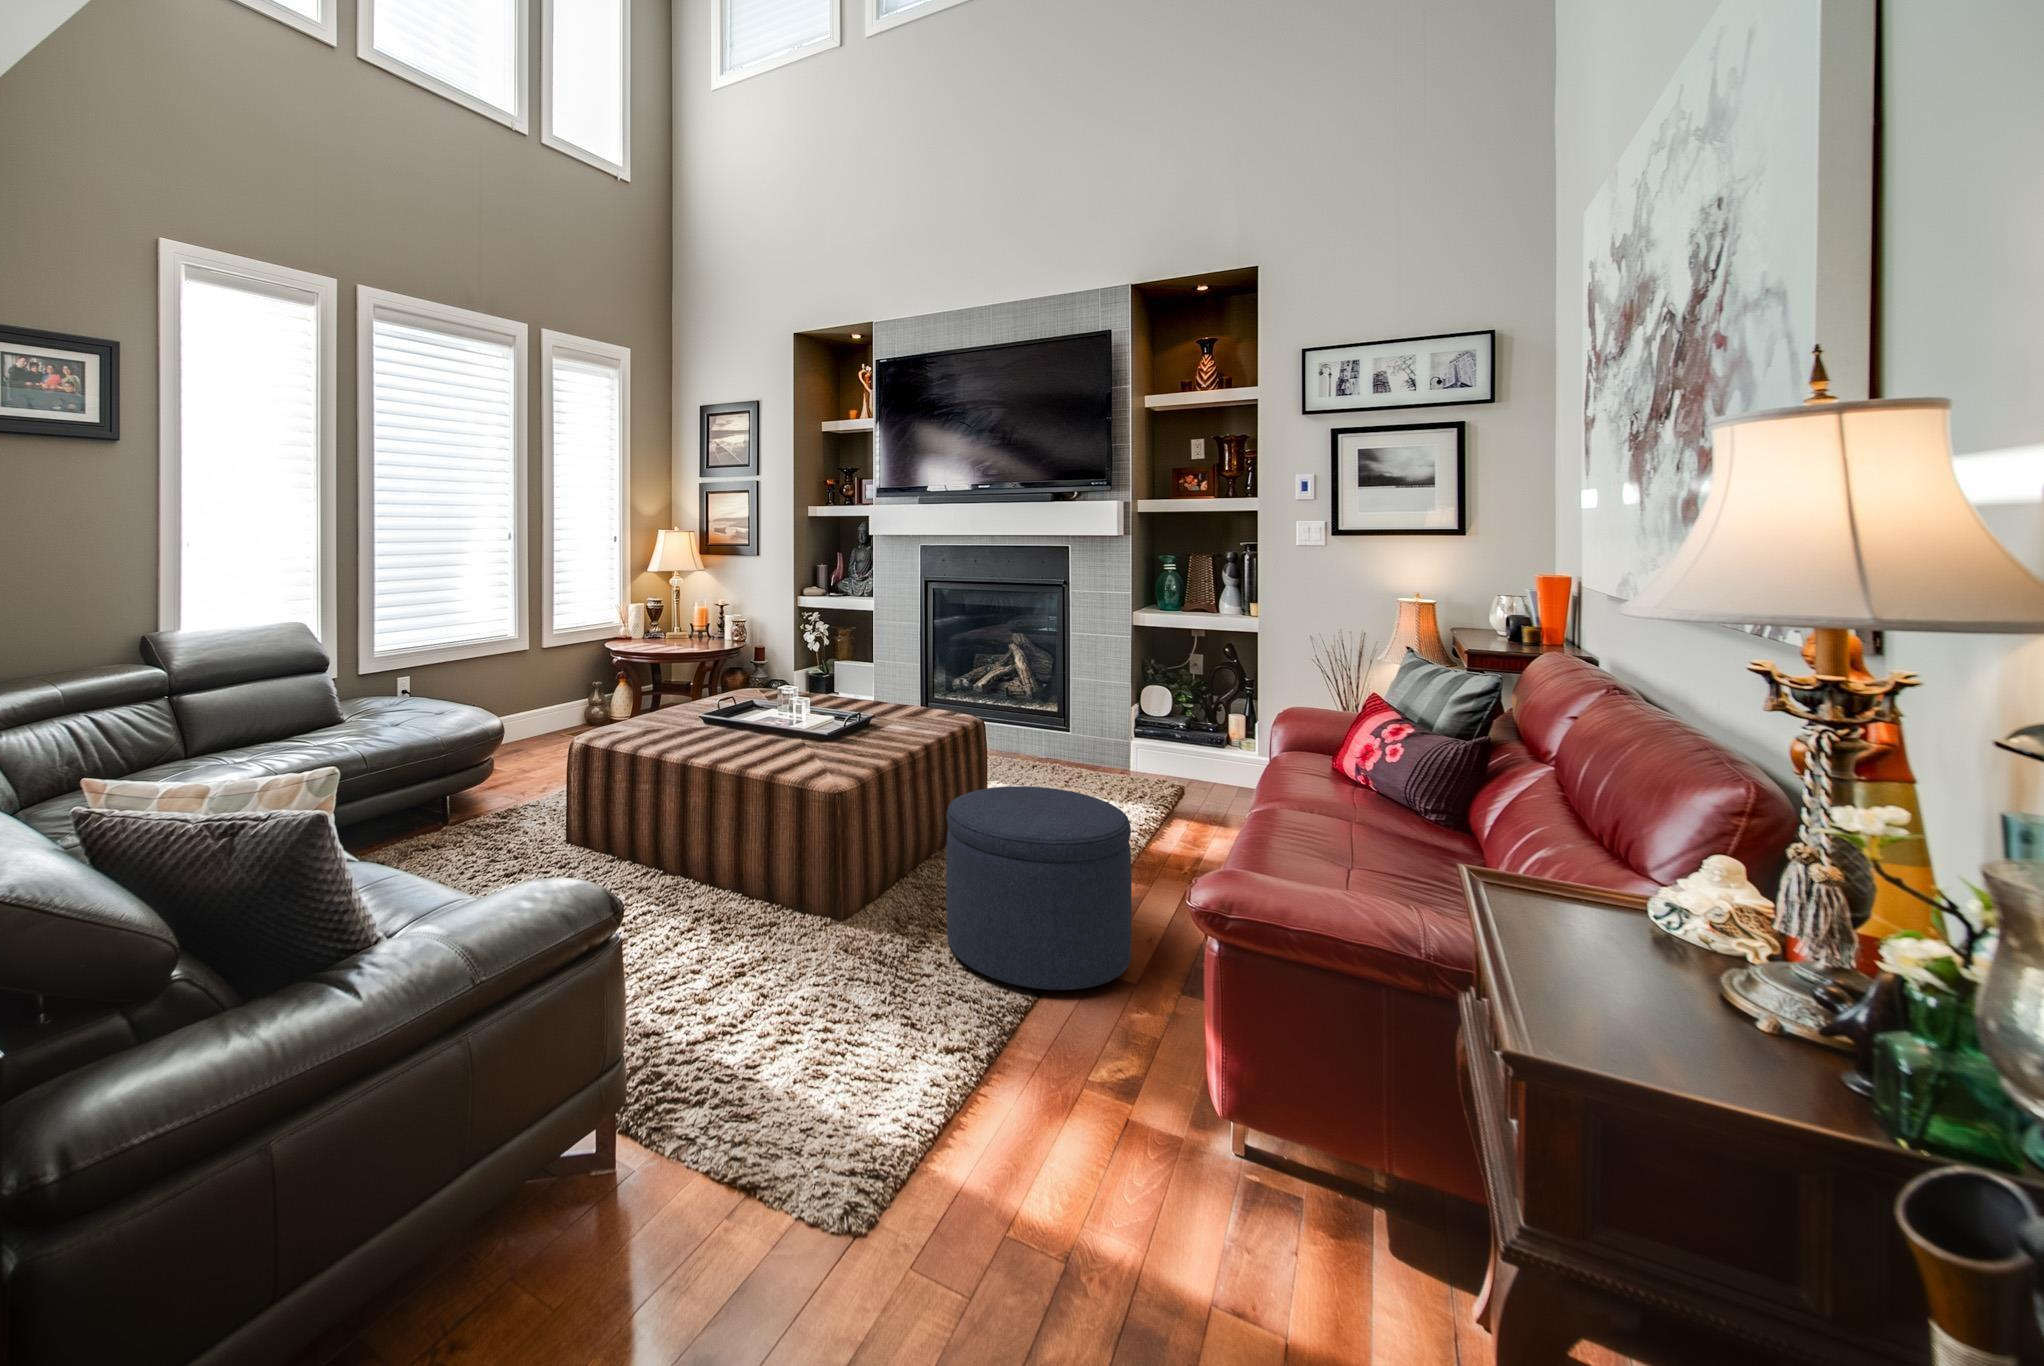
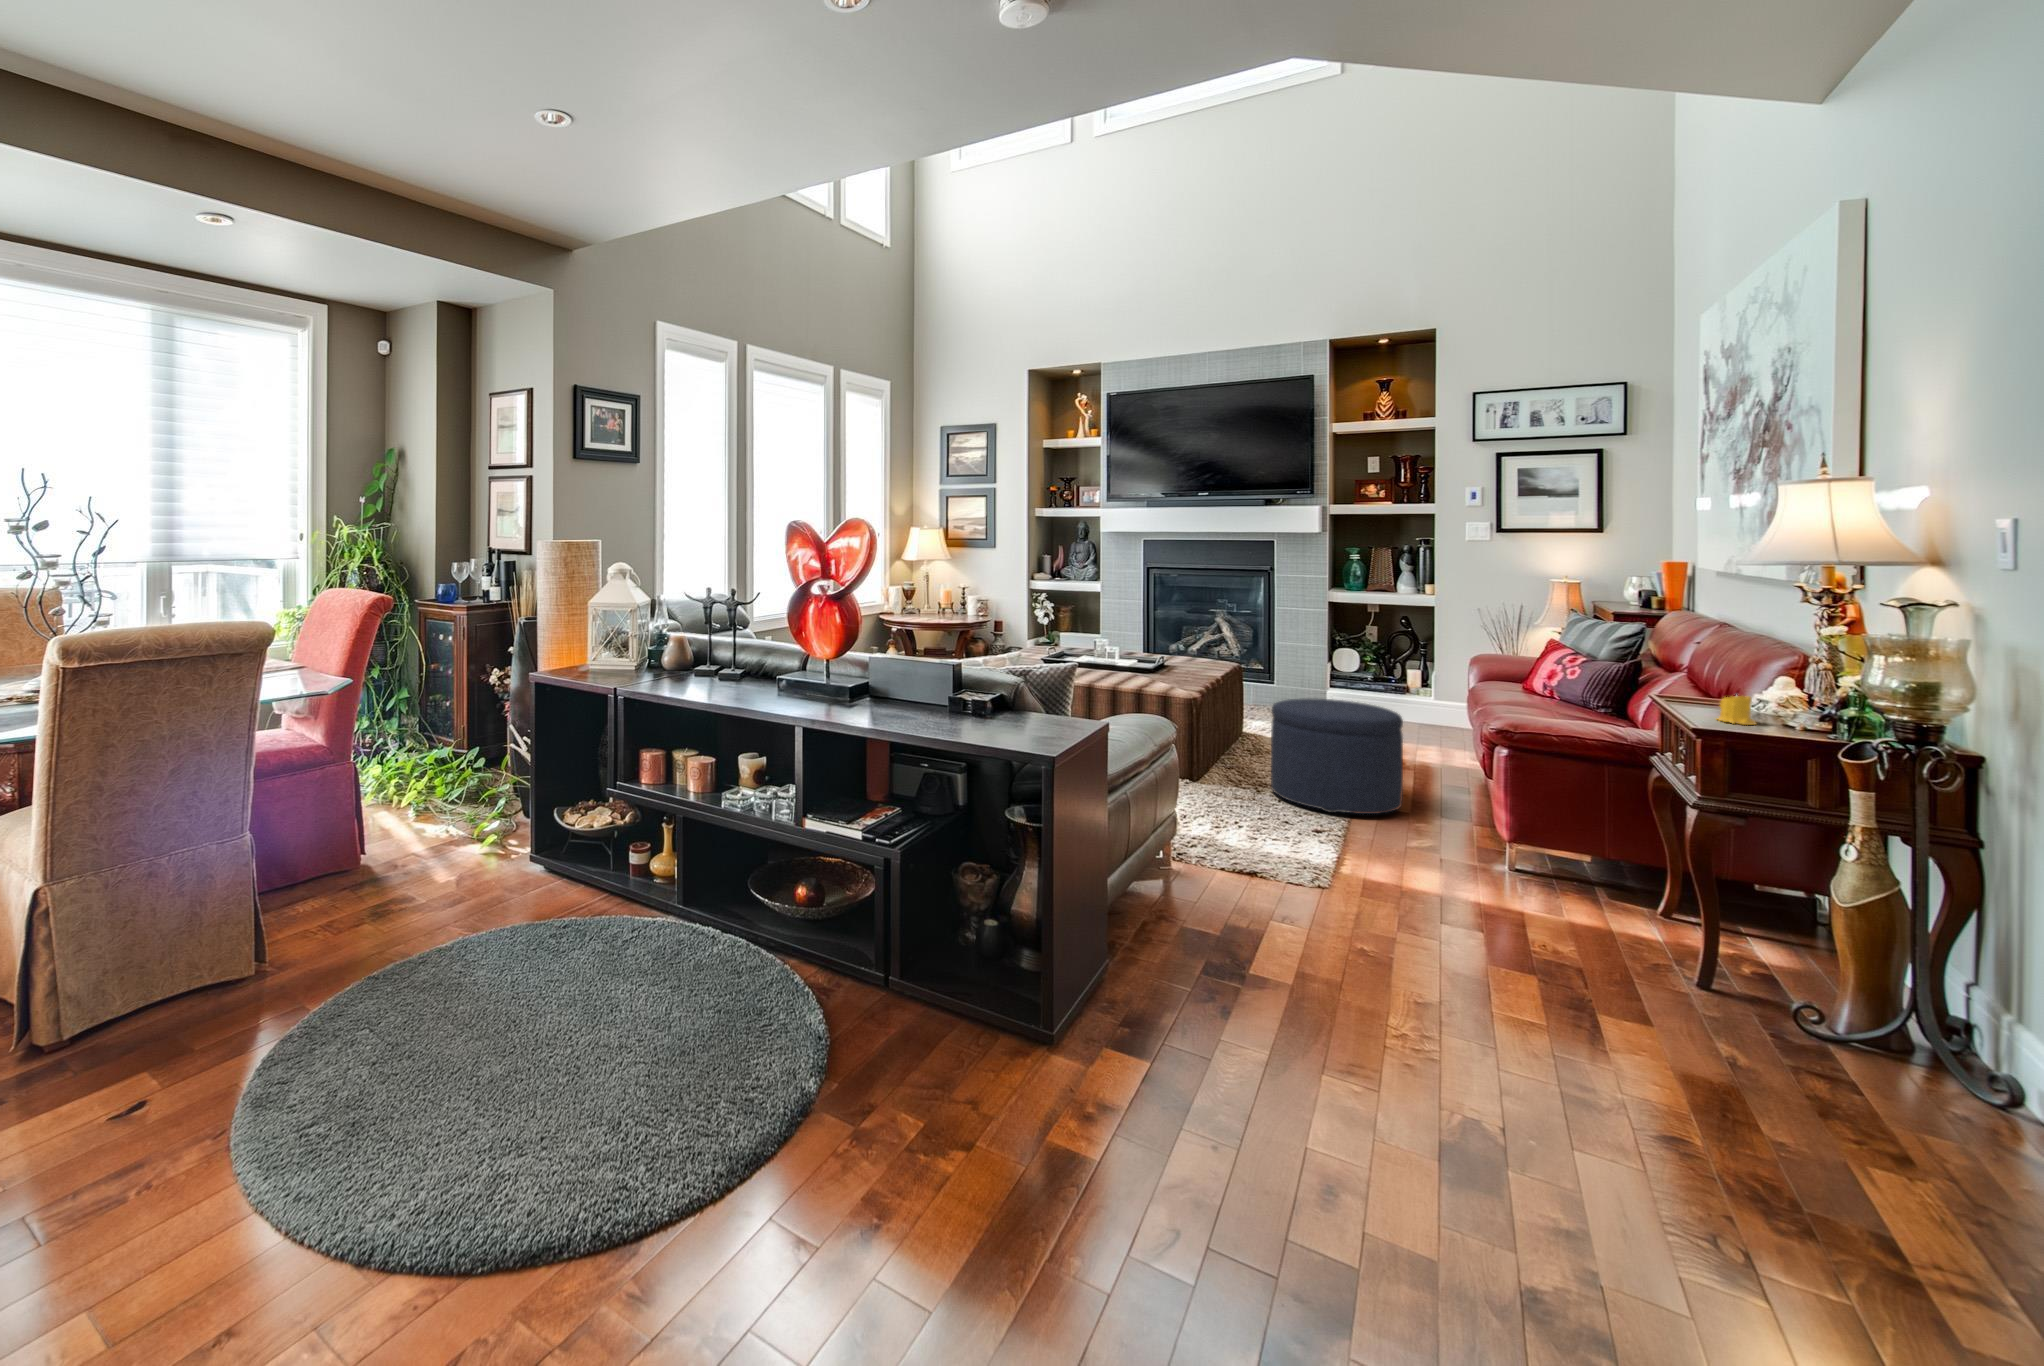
candle: none [1570,901,1663,988] -> present [1717,696,1756,725]

